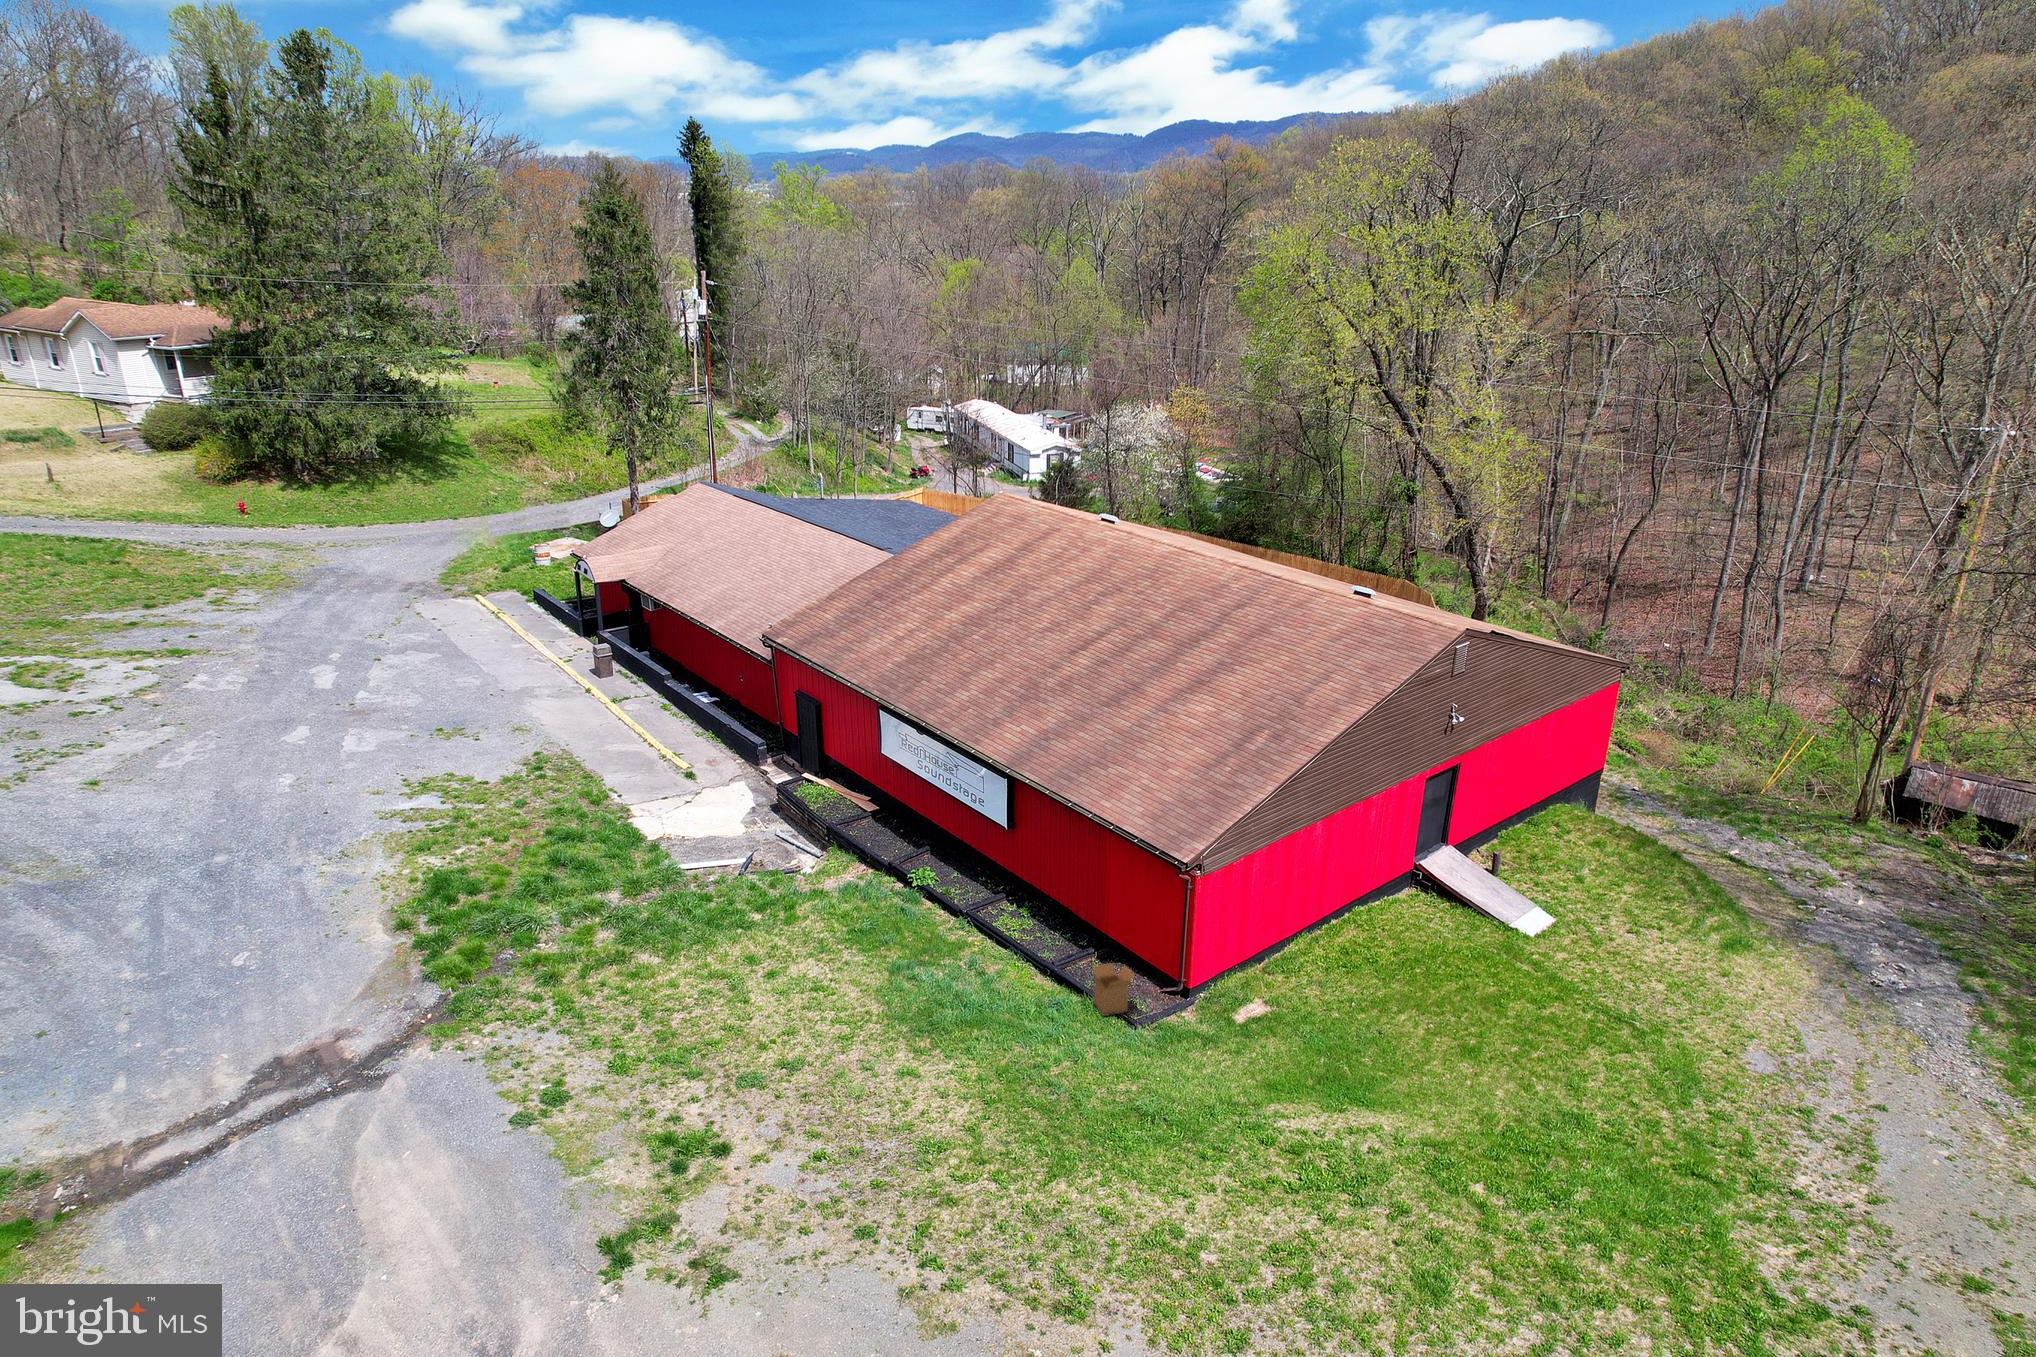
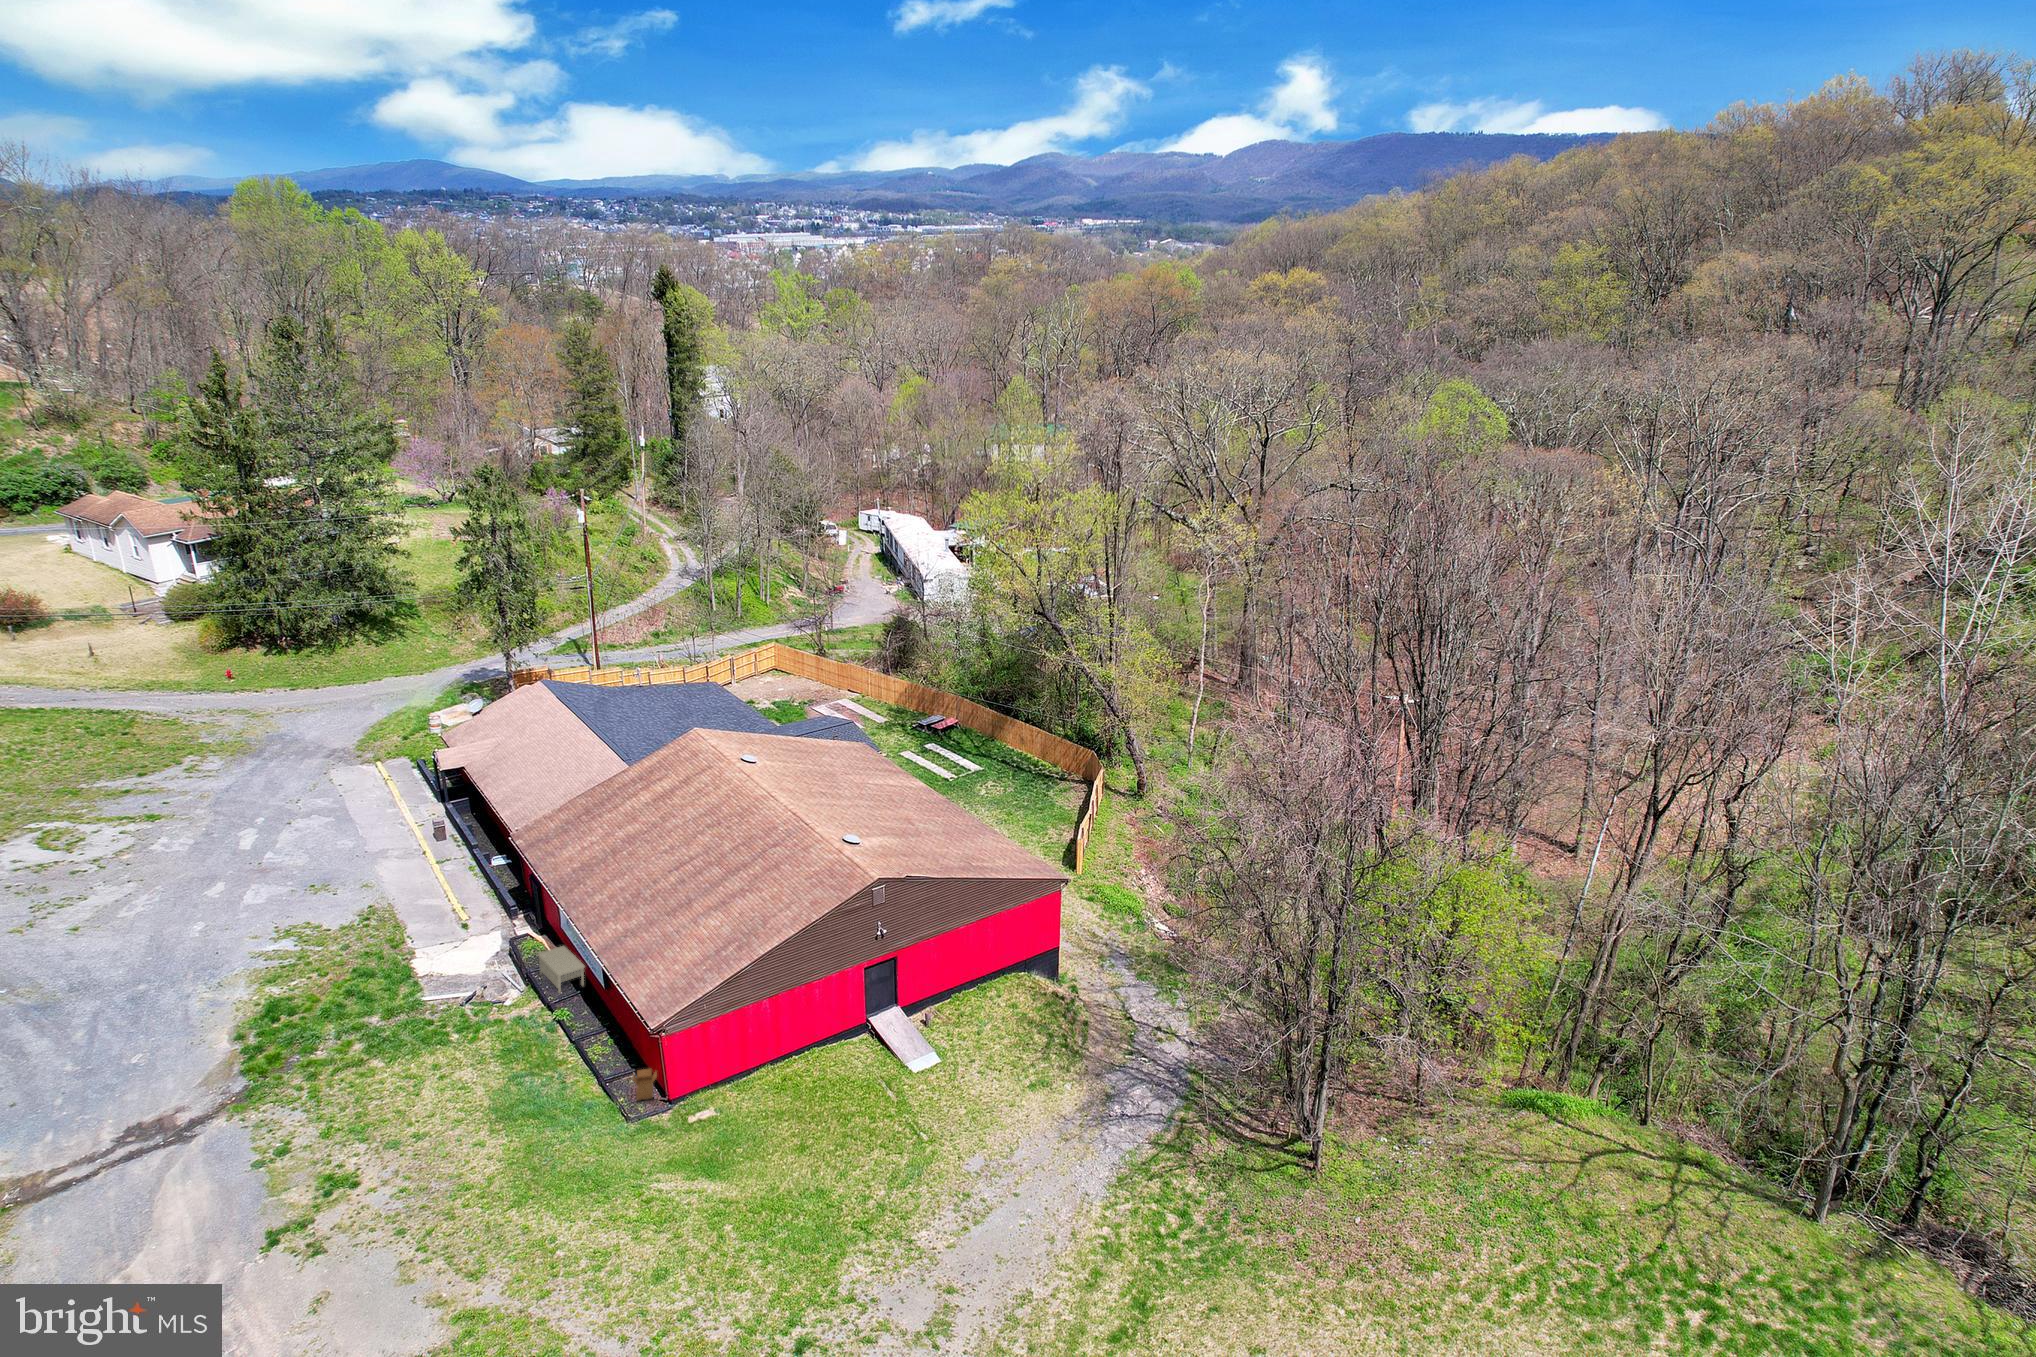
storage bench: none [829,796,912,864] -> present [538,946,585,993]

